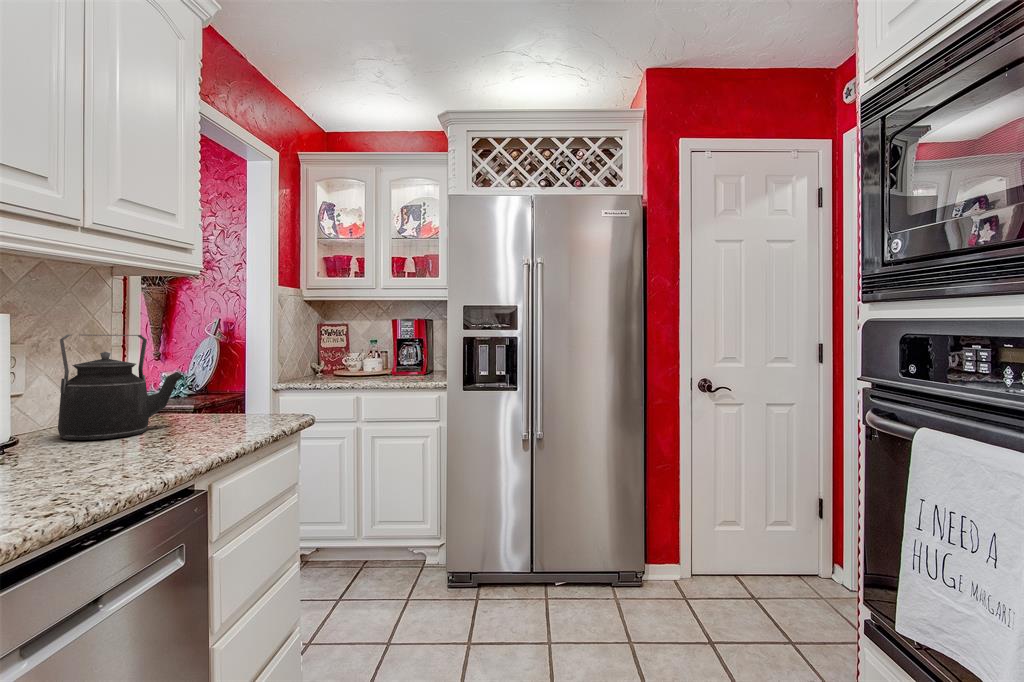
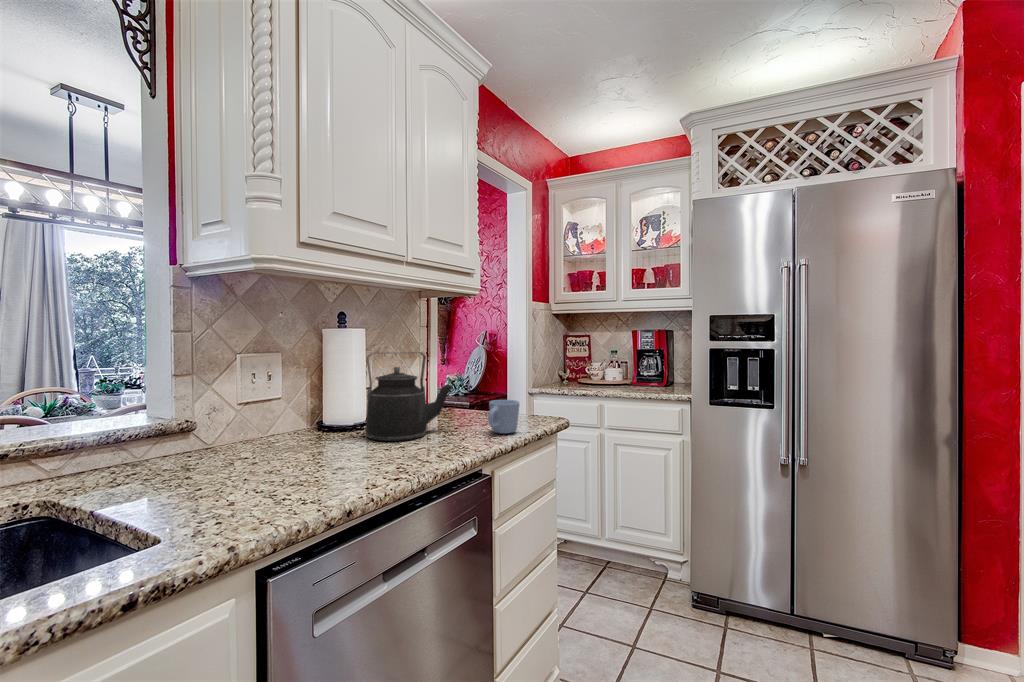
mug: none [230,388,267,423] -> present [488,400,520,434]

